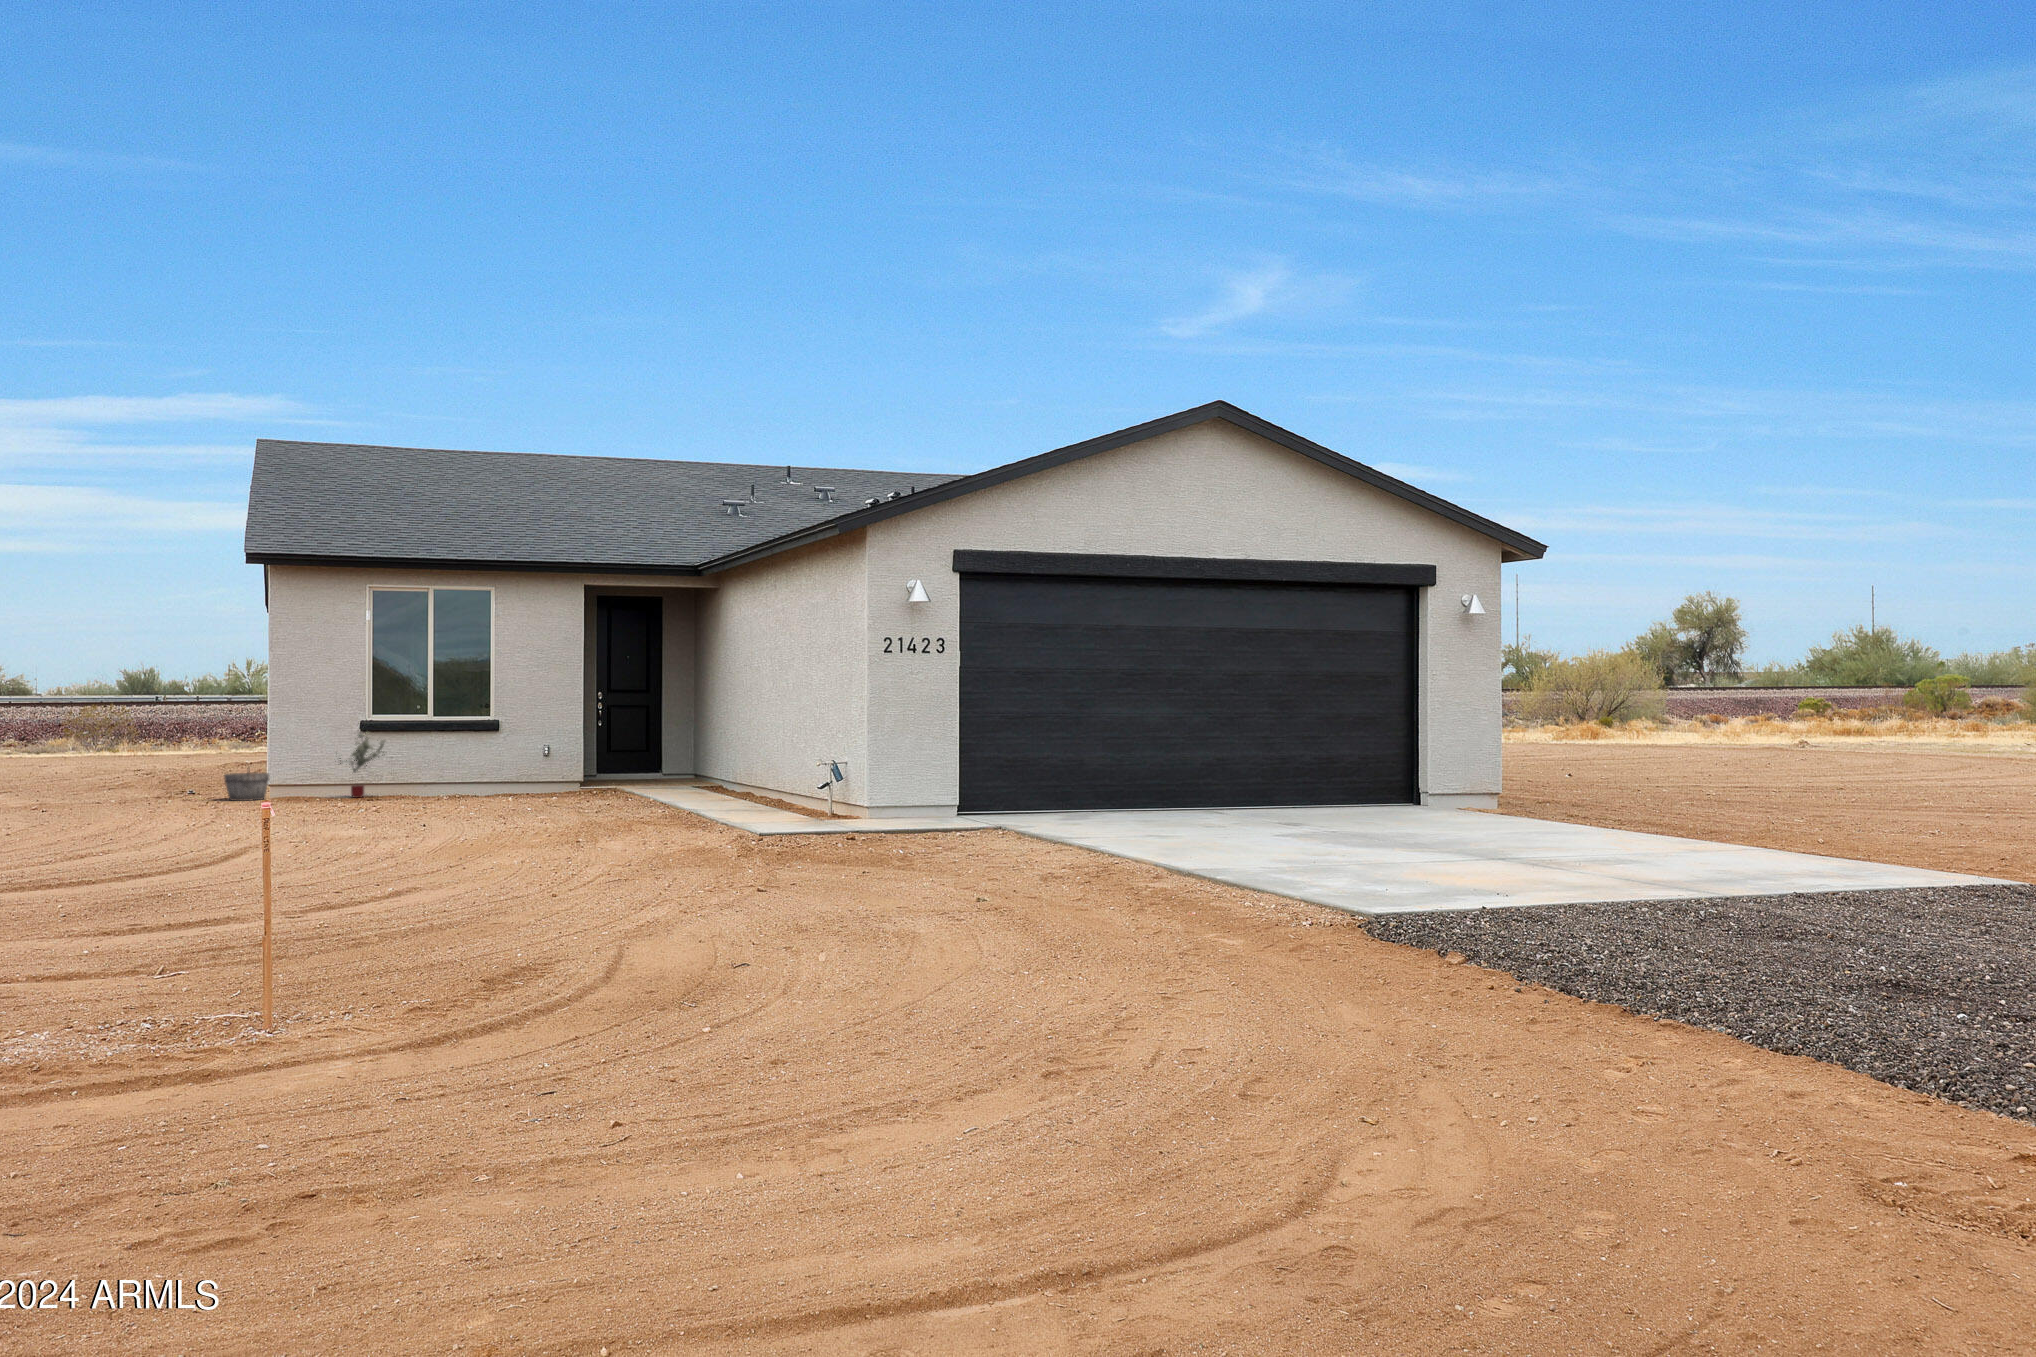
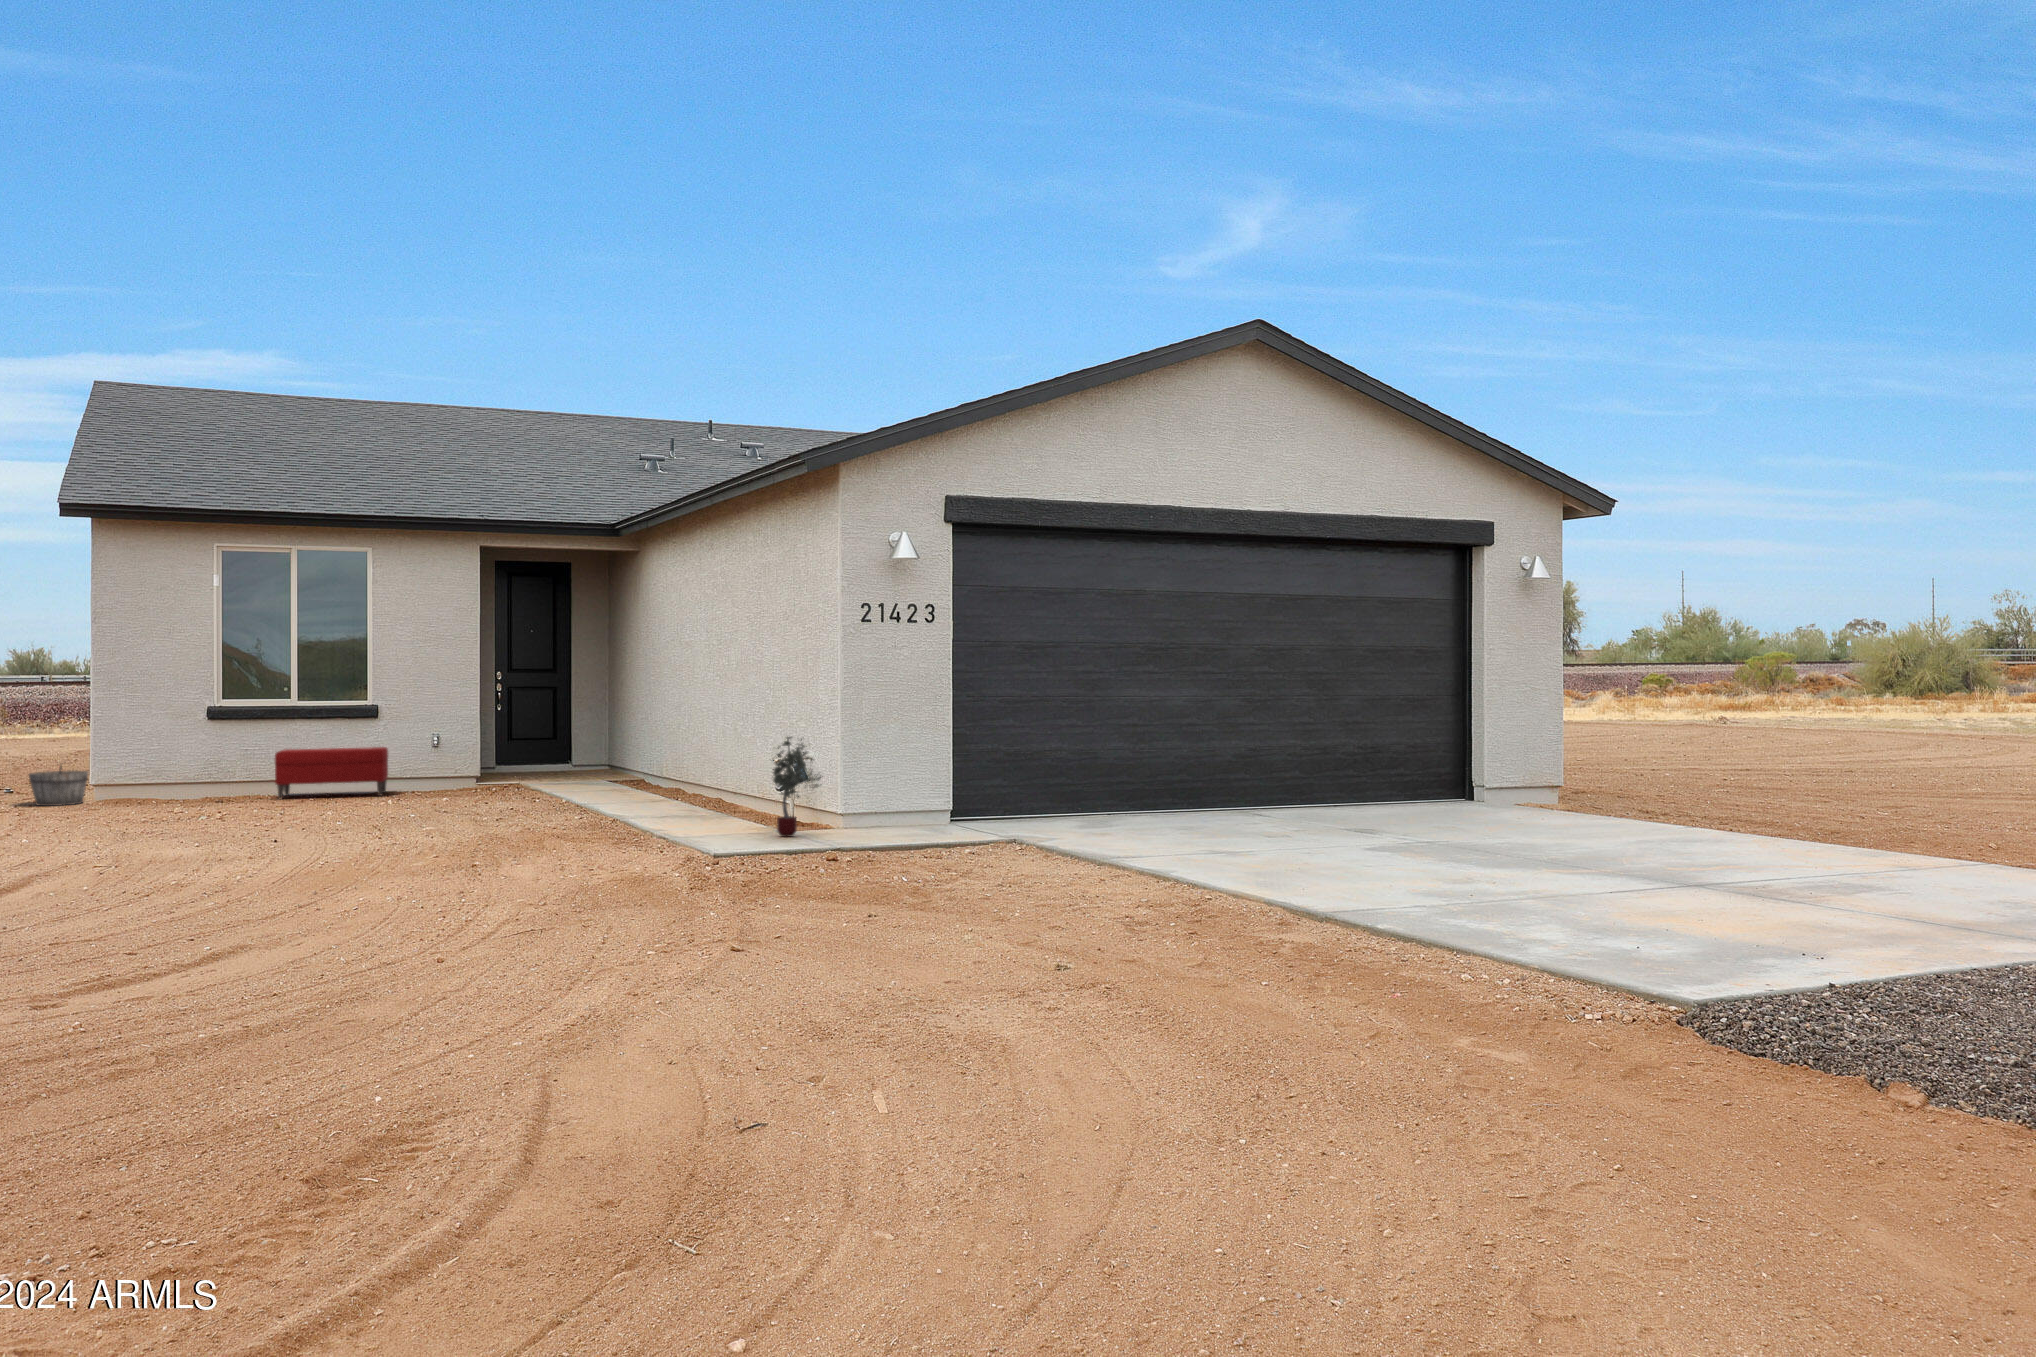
potted tree: present [335,732,385,798] -> present [773,737,823,837]
bench: none [416,755,507,798] -> present [275,747,388,799]

